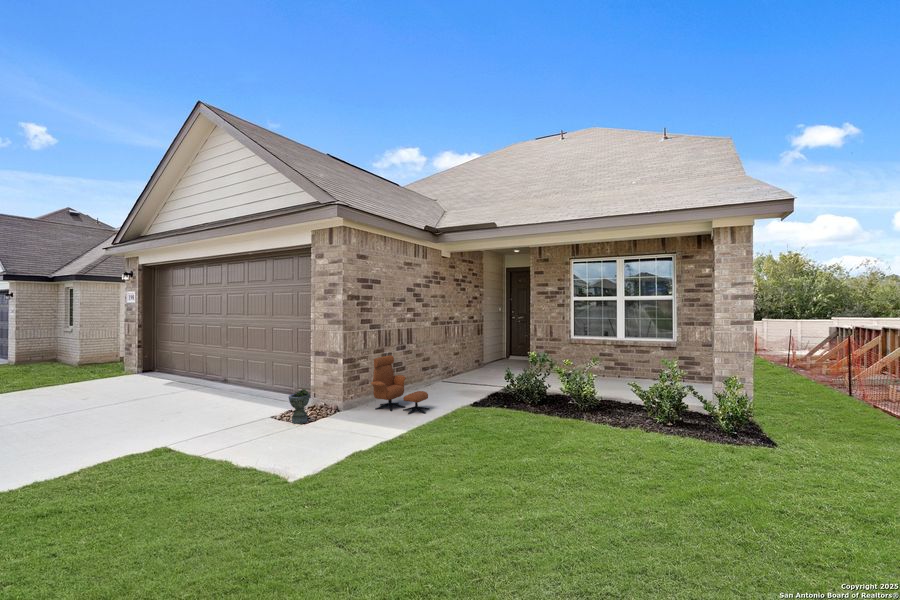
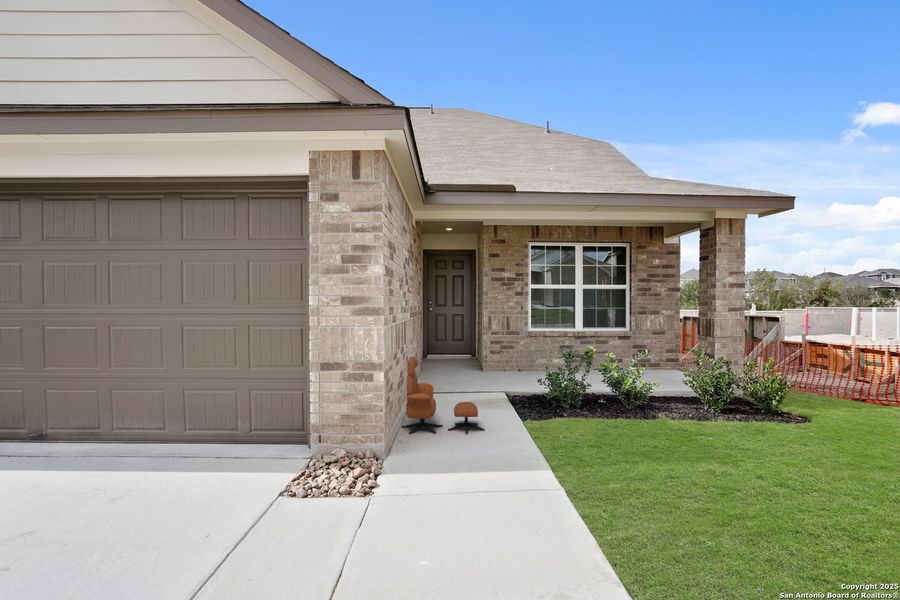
planter: present [289,389,310,424] -> none [322,414,356,472]

